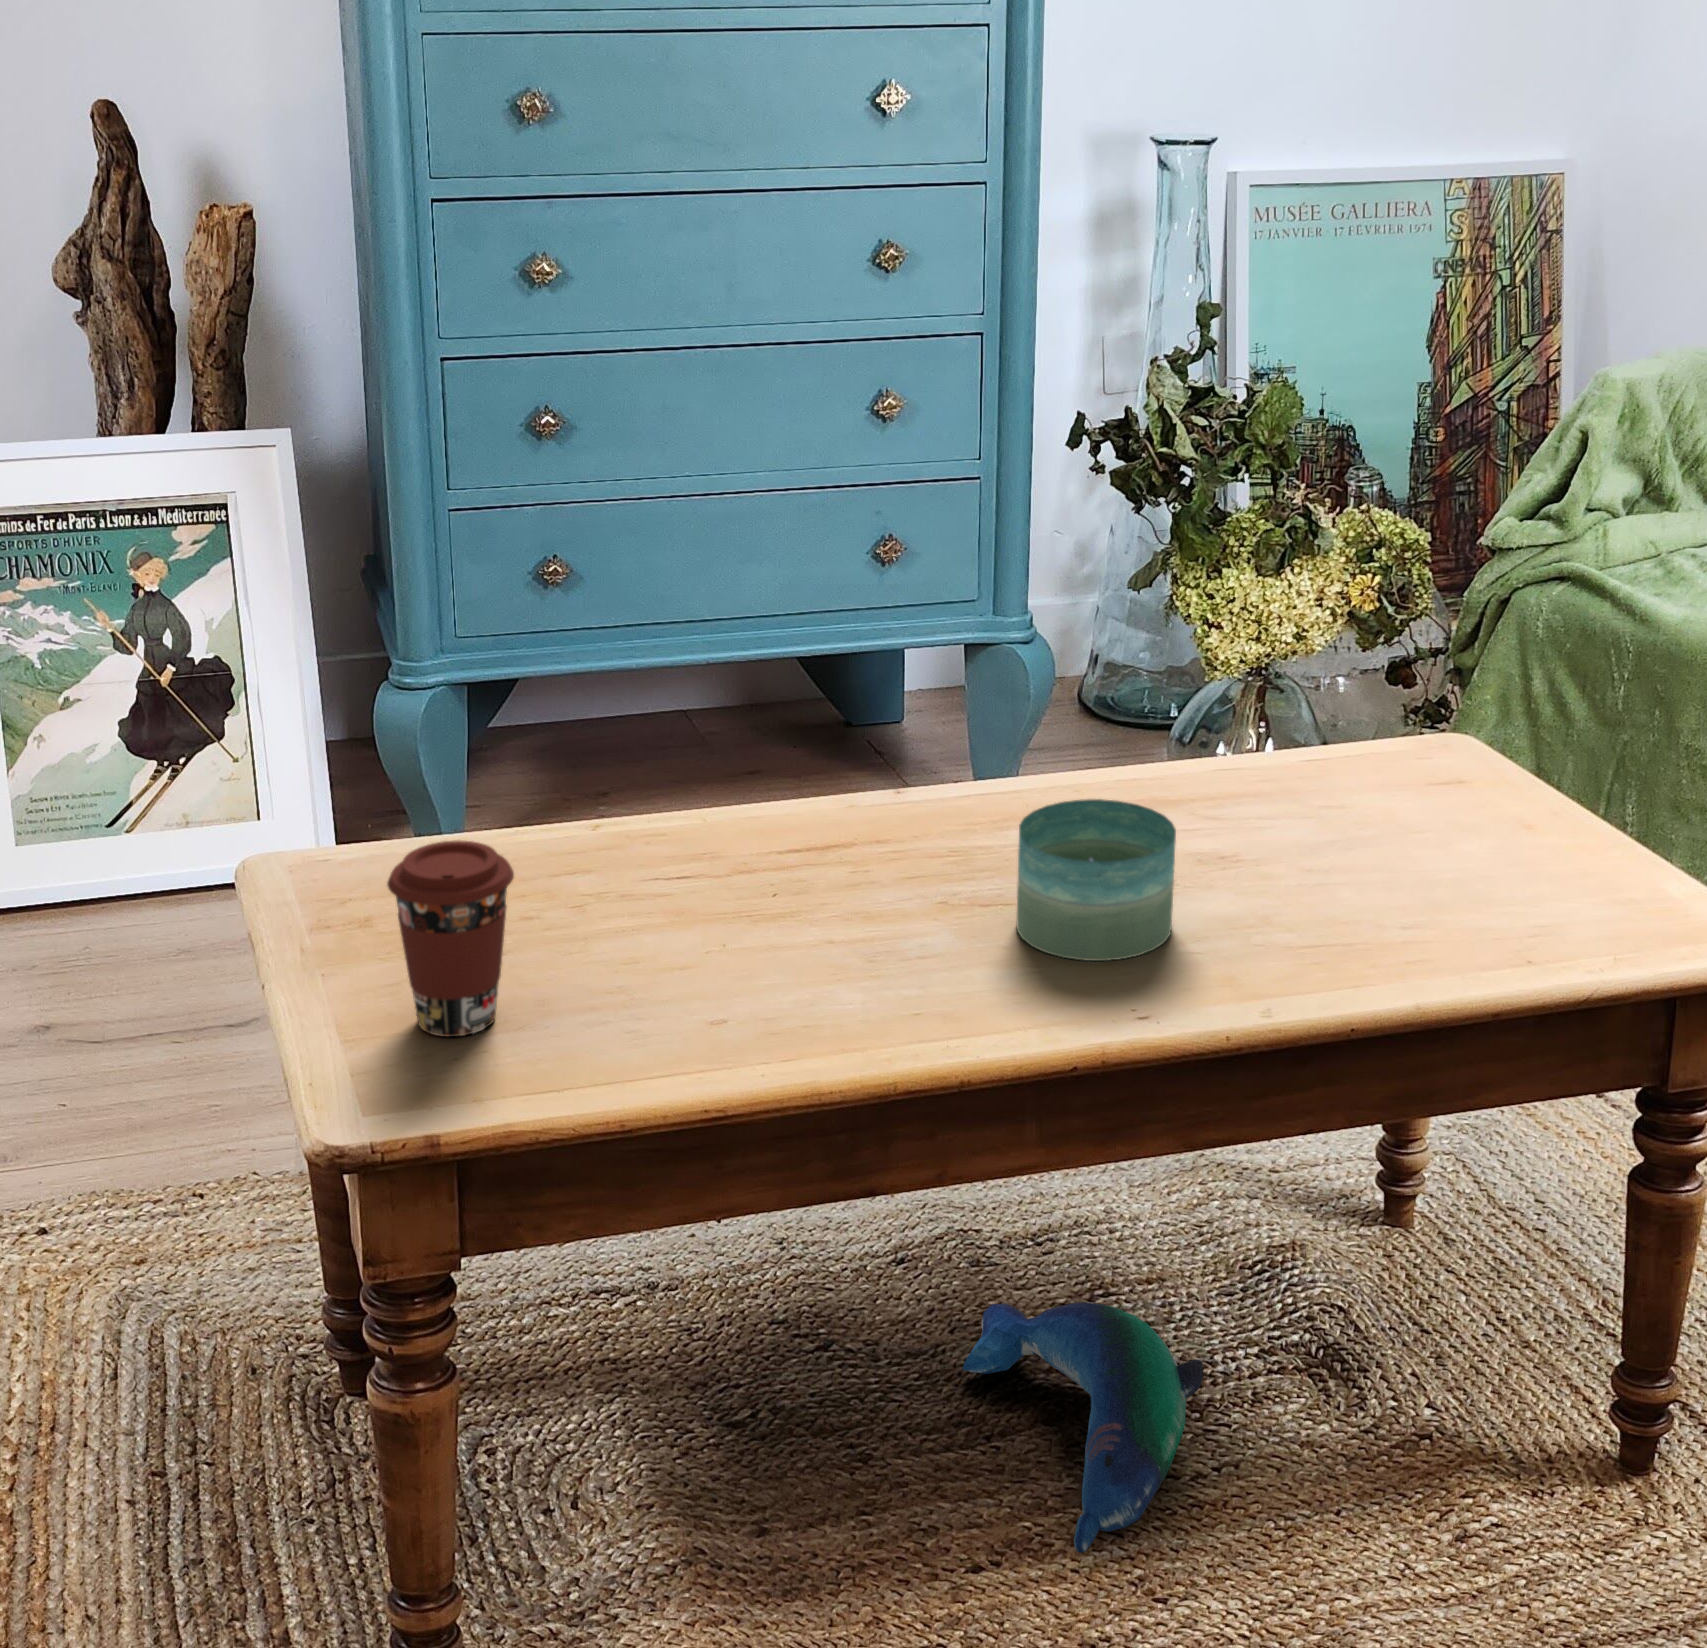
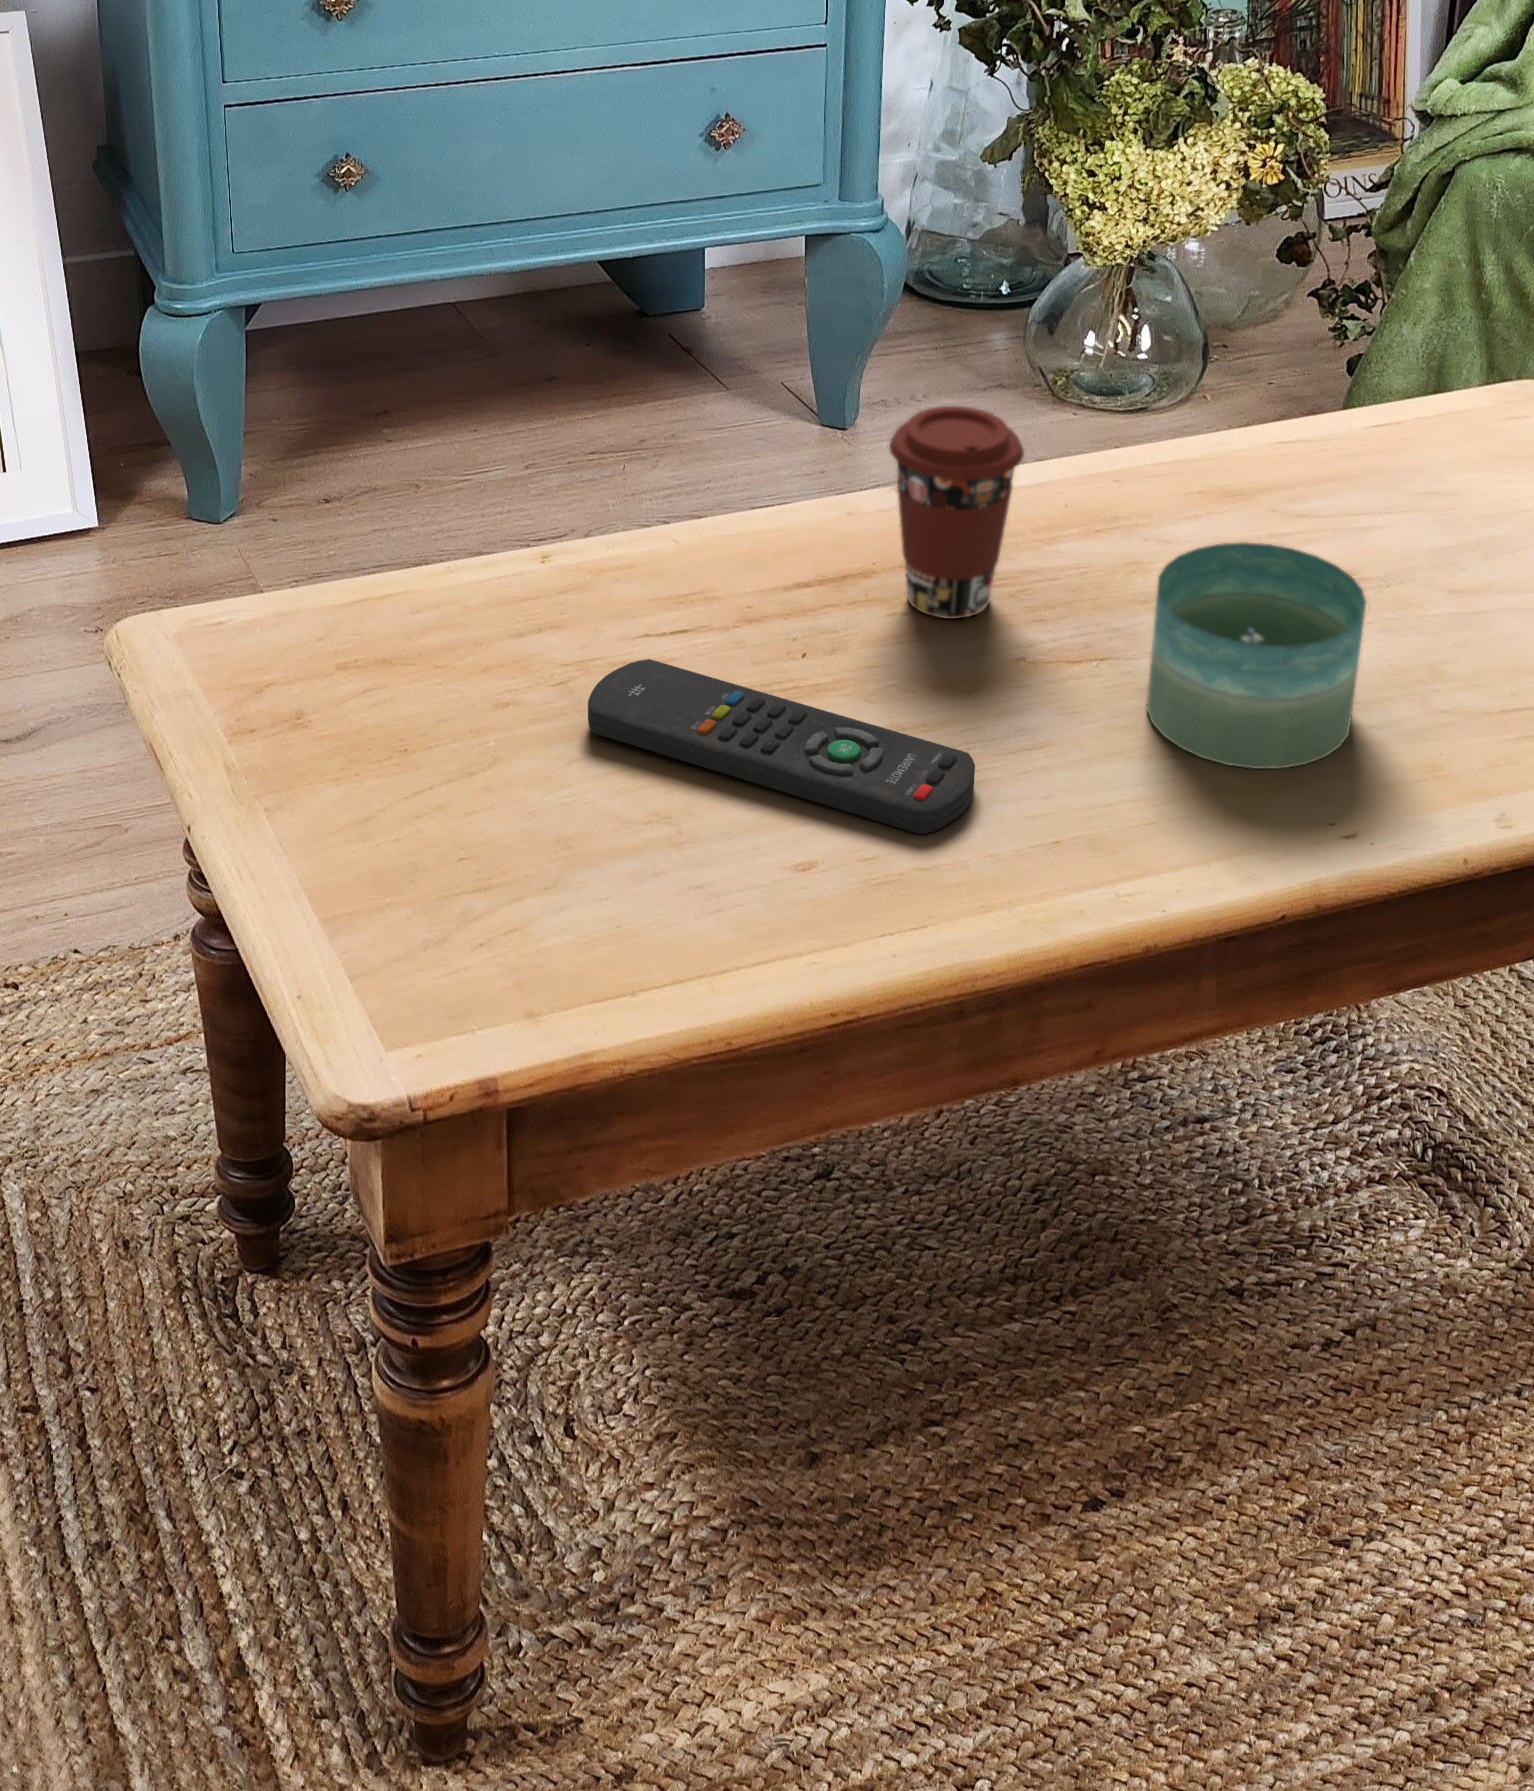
coffee cup: present [387,840,514,1037] -> present [889,406,1024,619]
remote control: none [588,875,864,990] -> present [588,659,975,834]
plush toy: present [962,1302,1203,1553] -> none [1008,1118,1333,1472]

